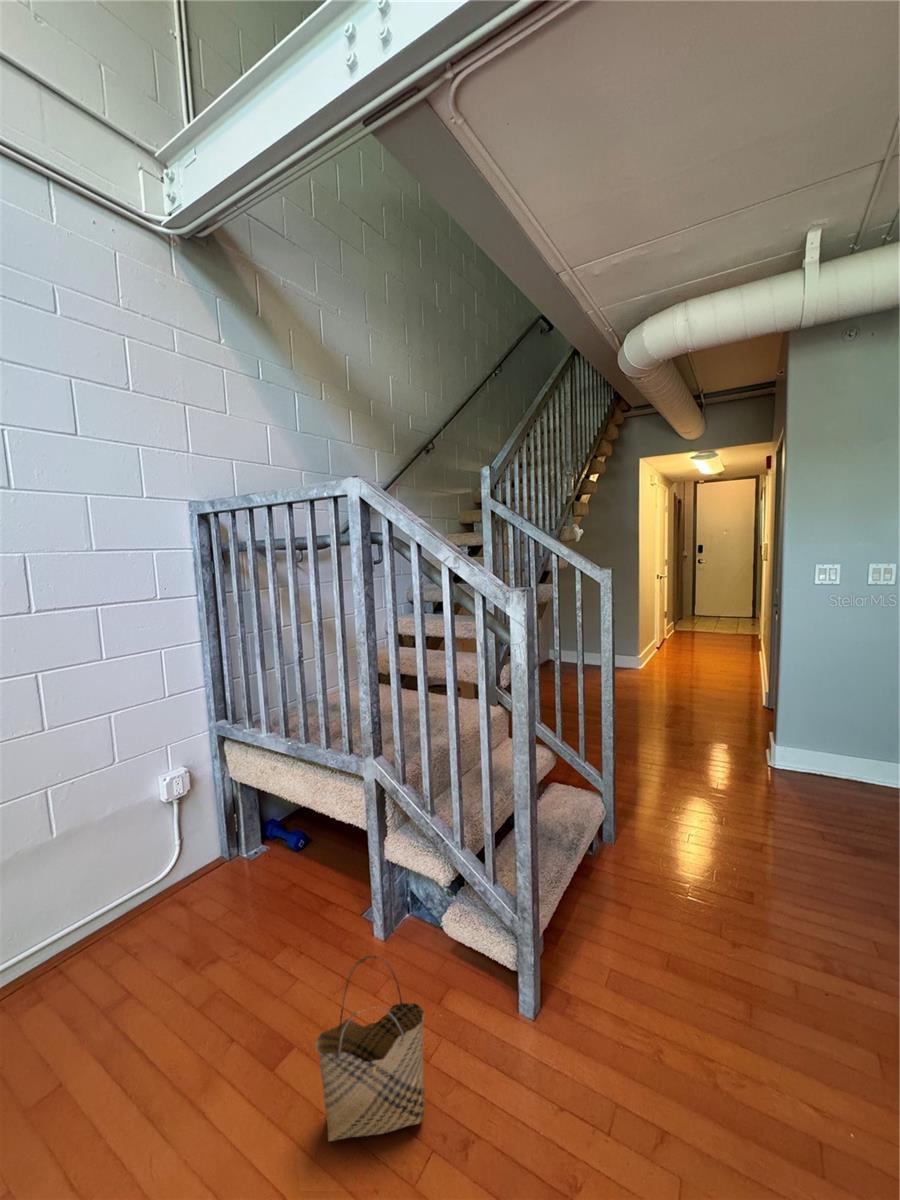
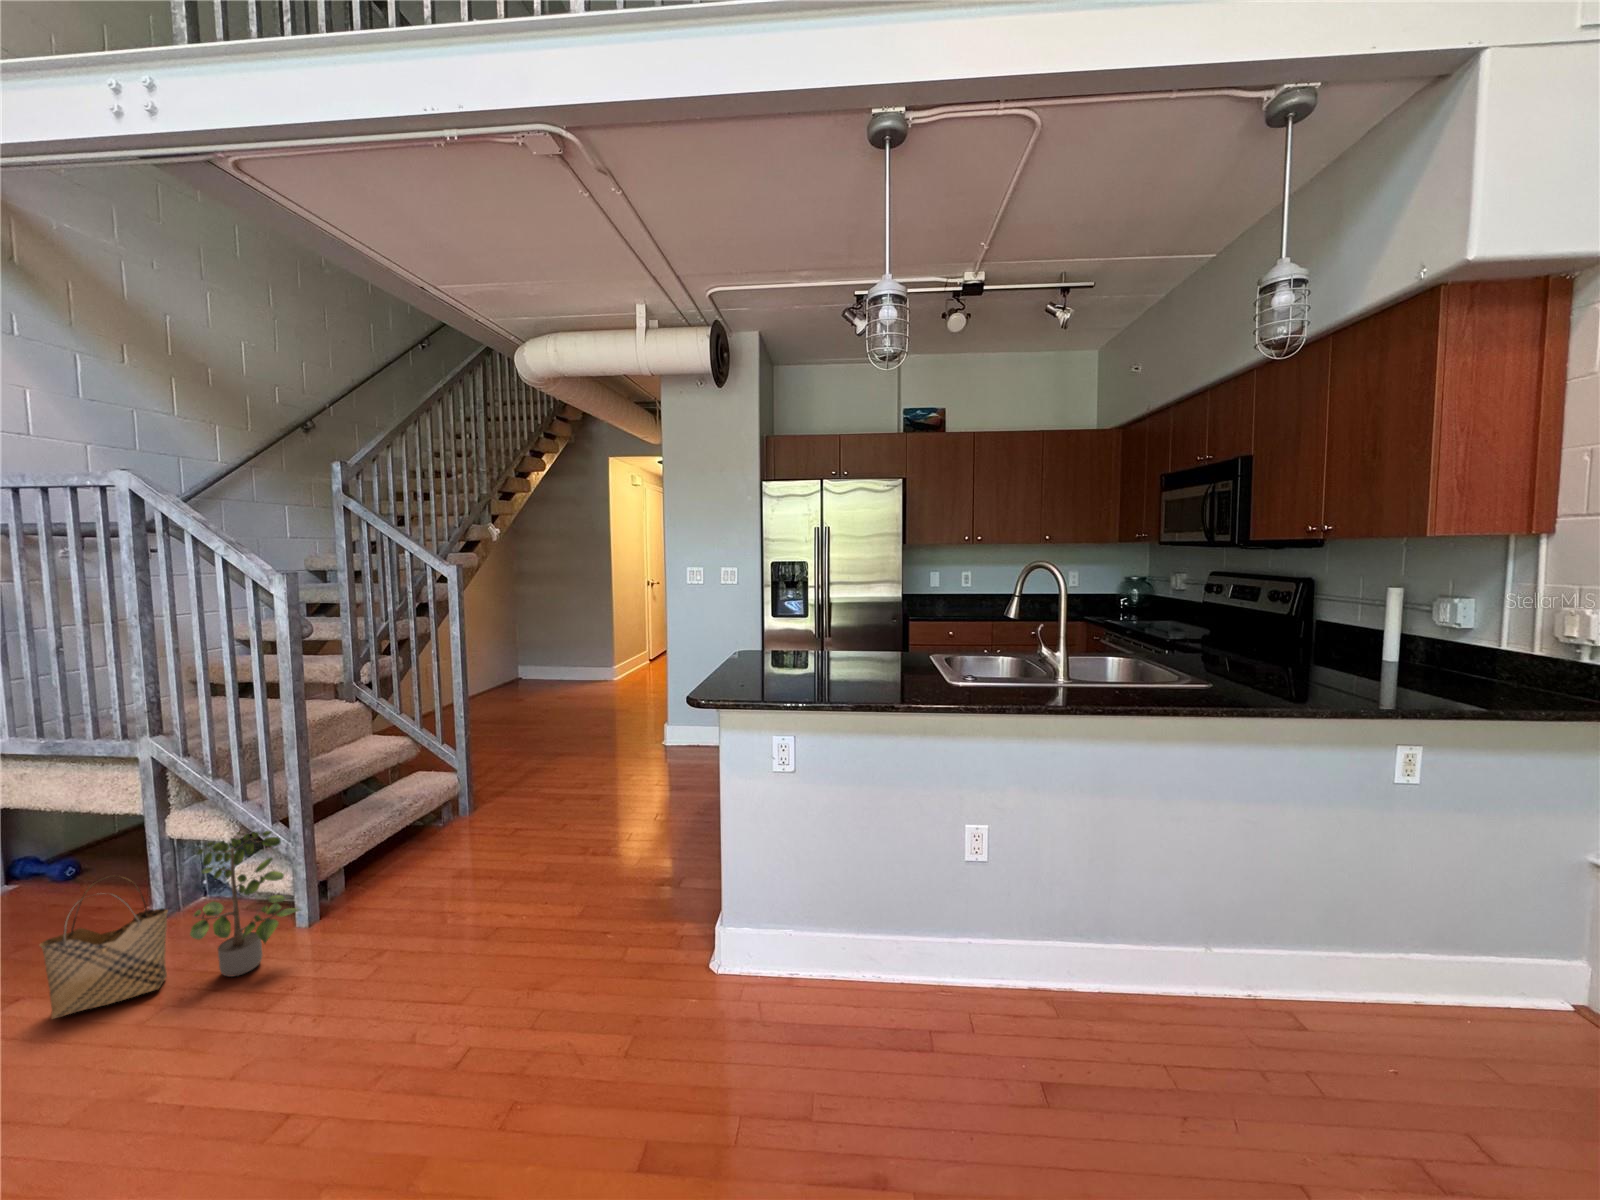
potted plant: none [456,938,572,1129] -> present [190,831,301,977]

